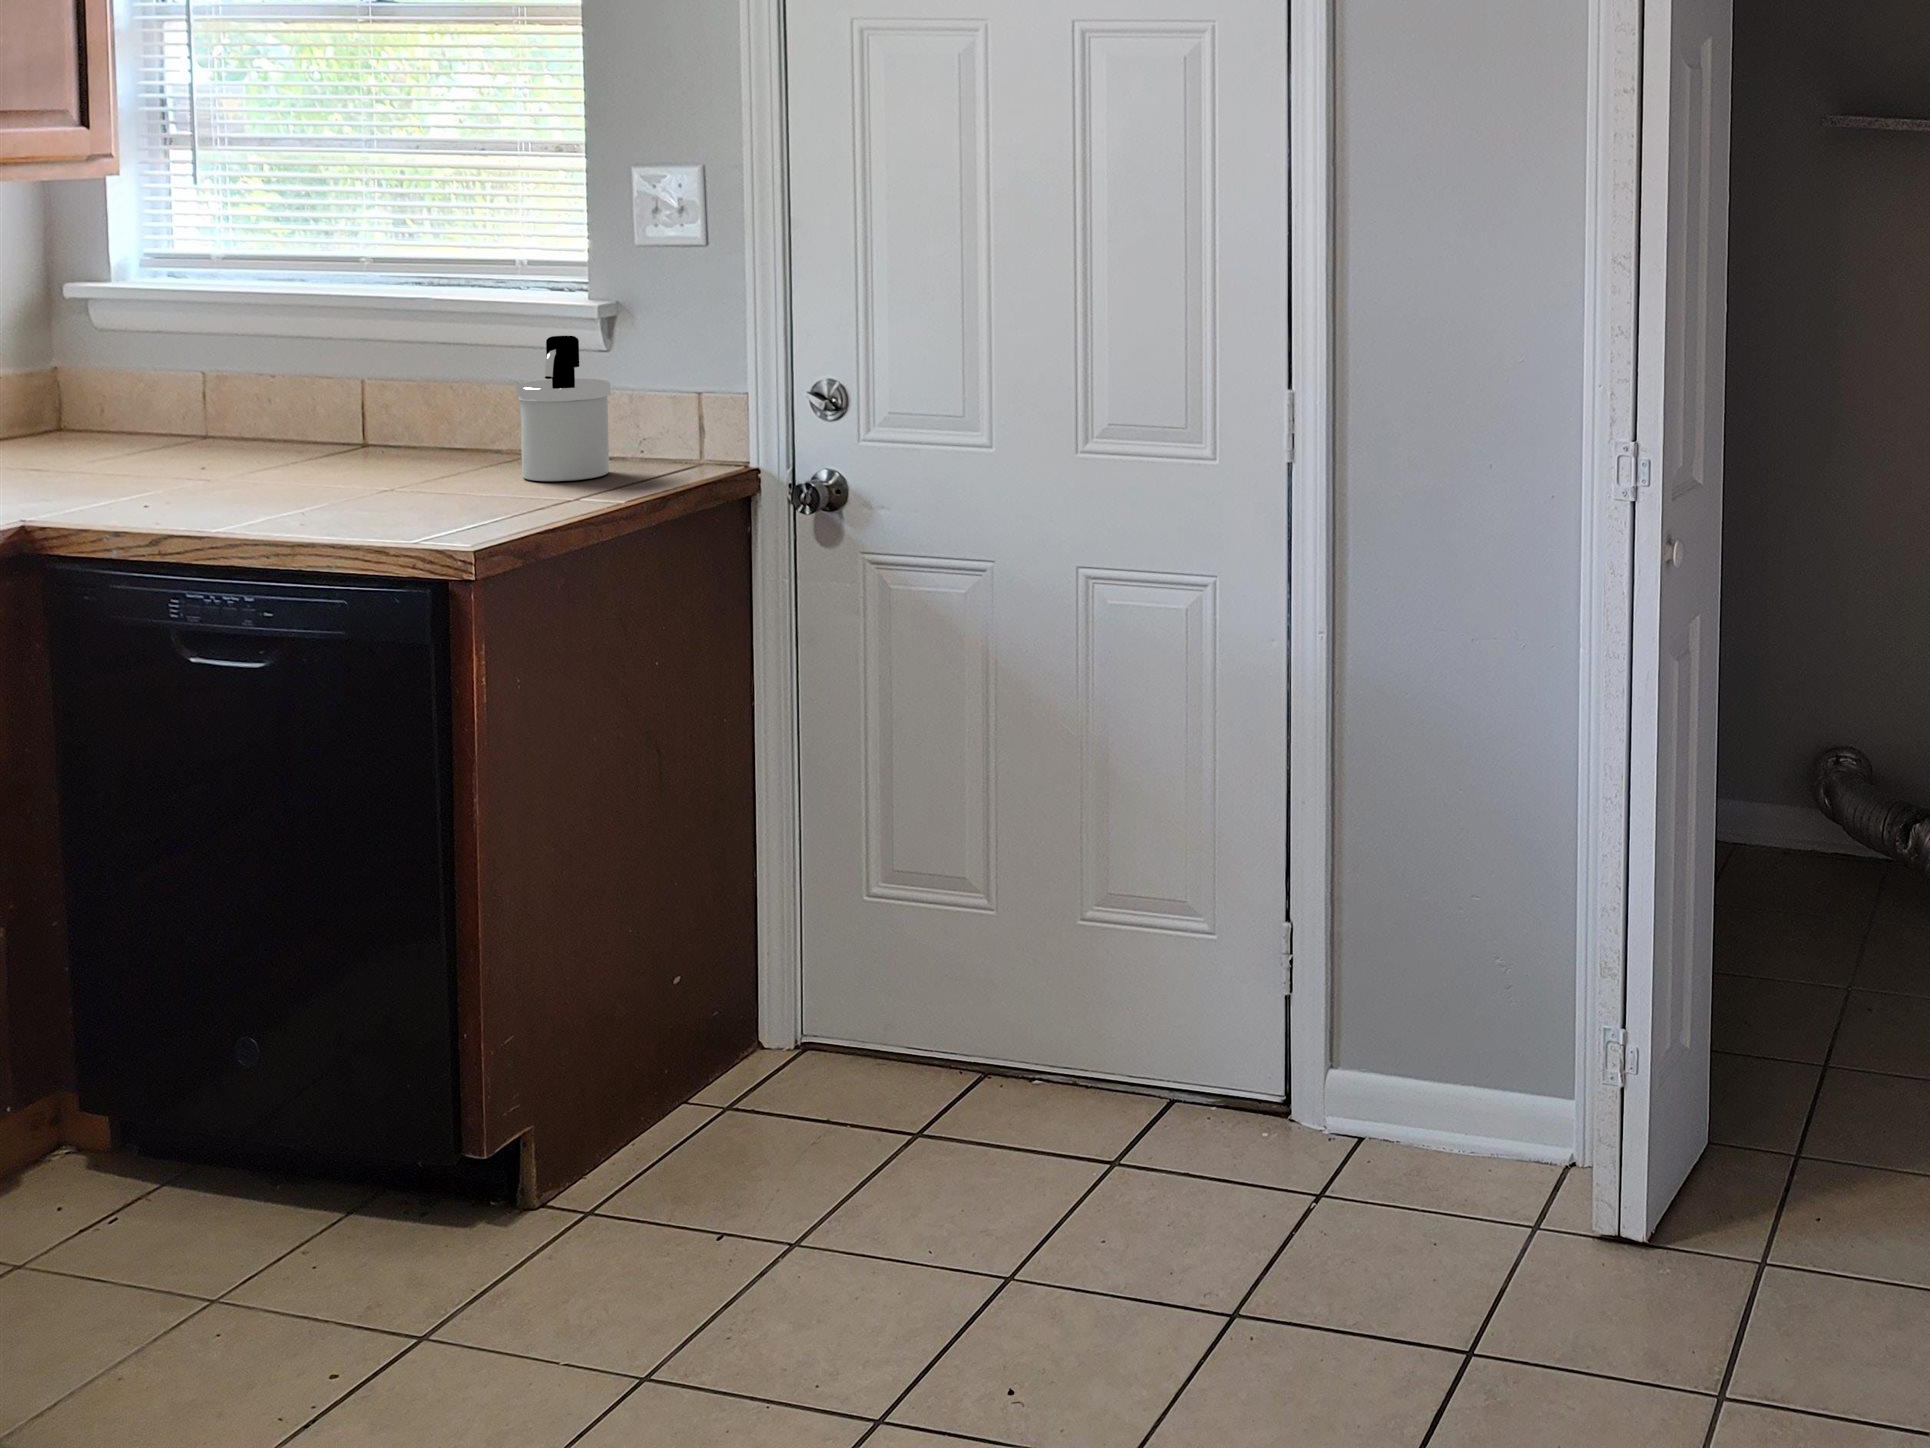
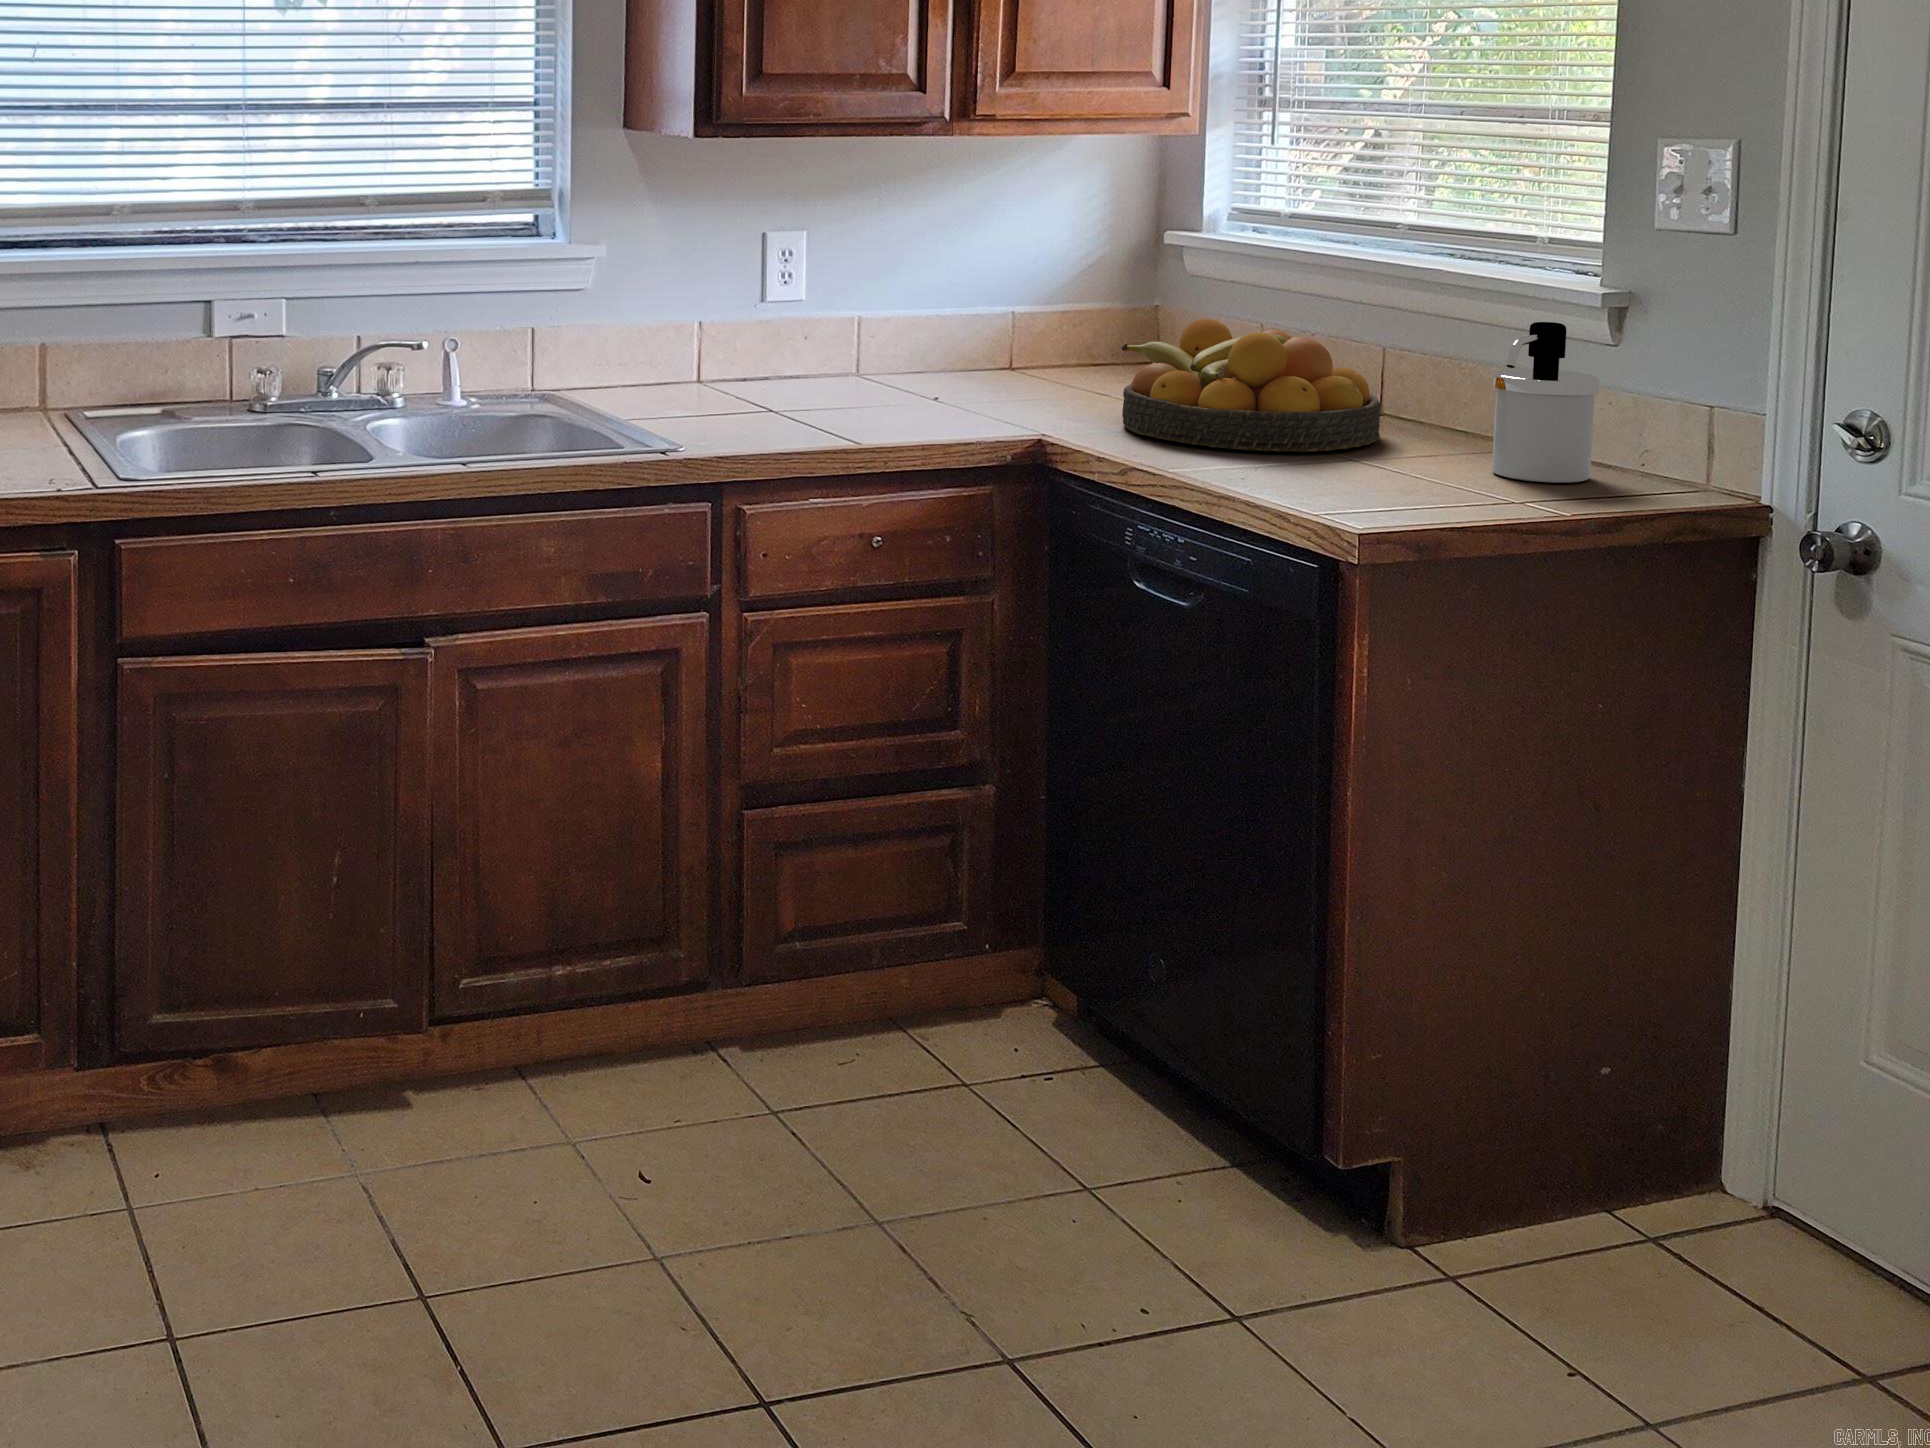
fruit bowl: none [91,367,393,497] -> present [1121,319,1381,452]

